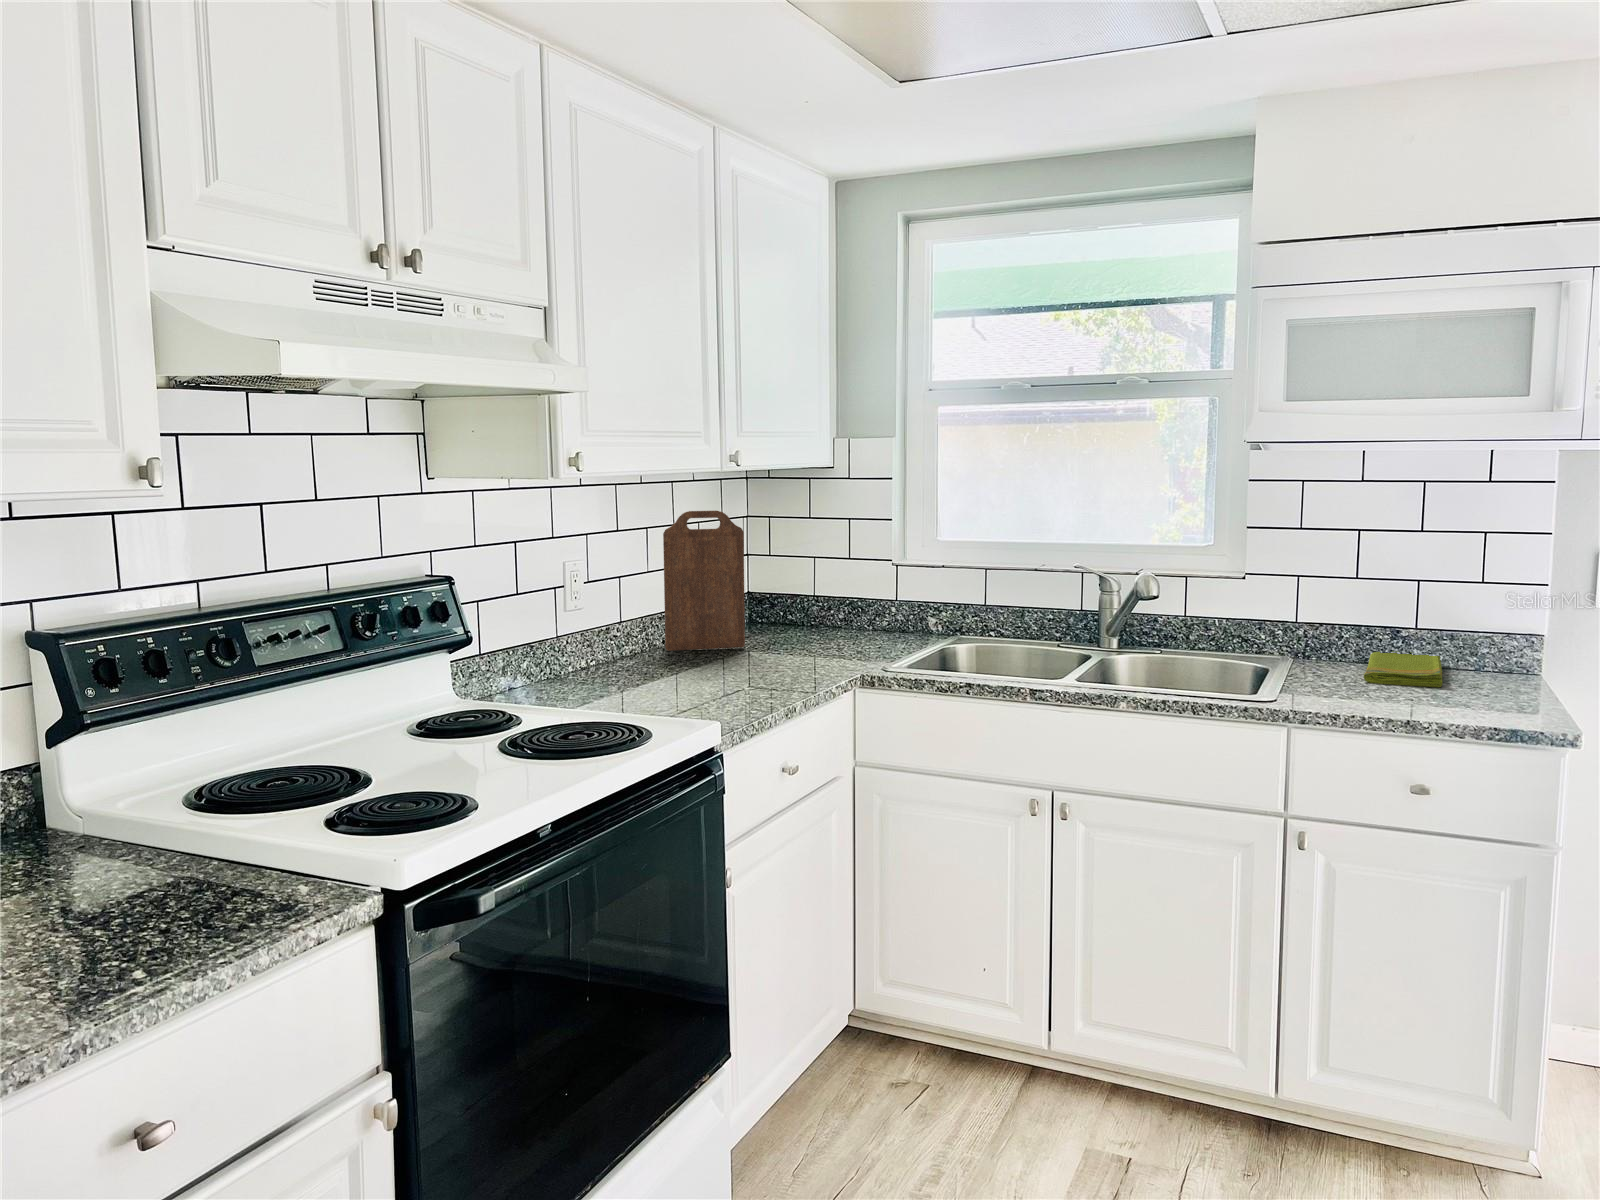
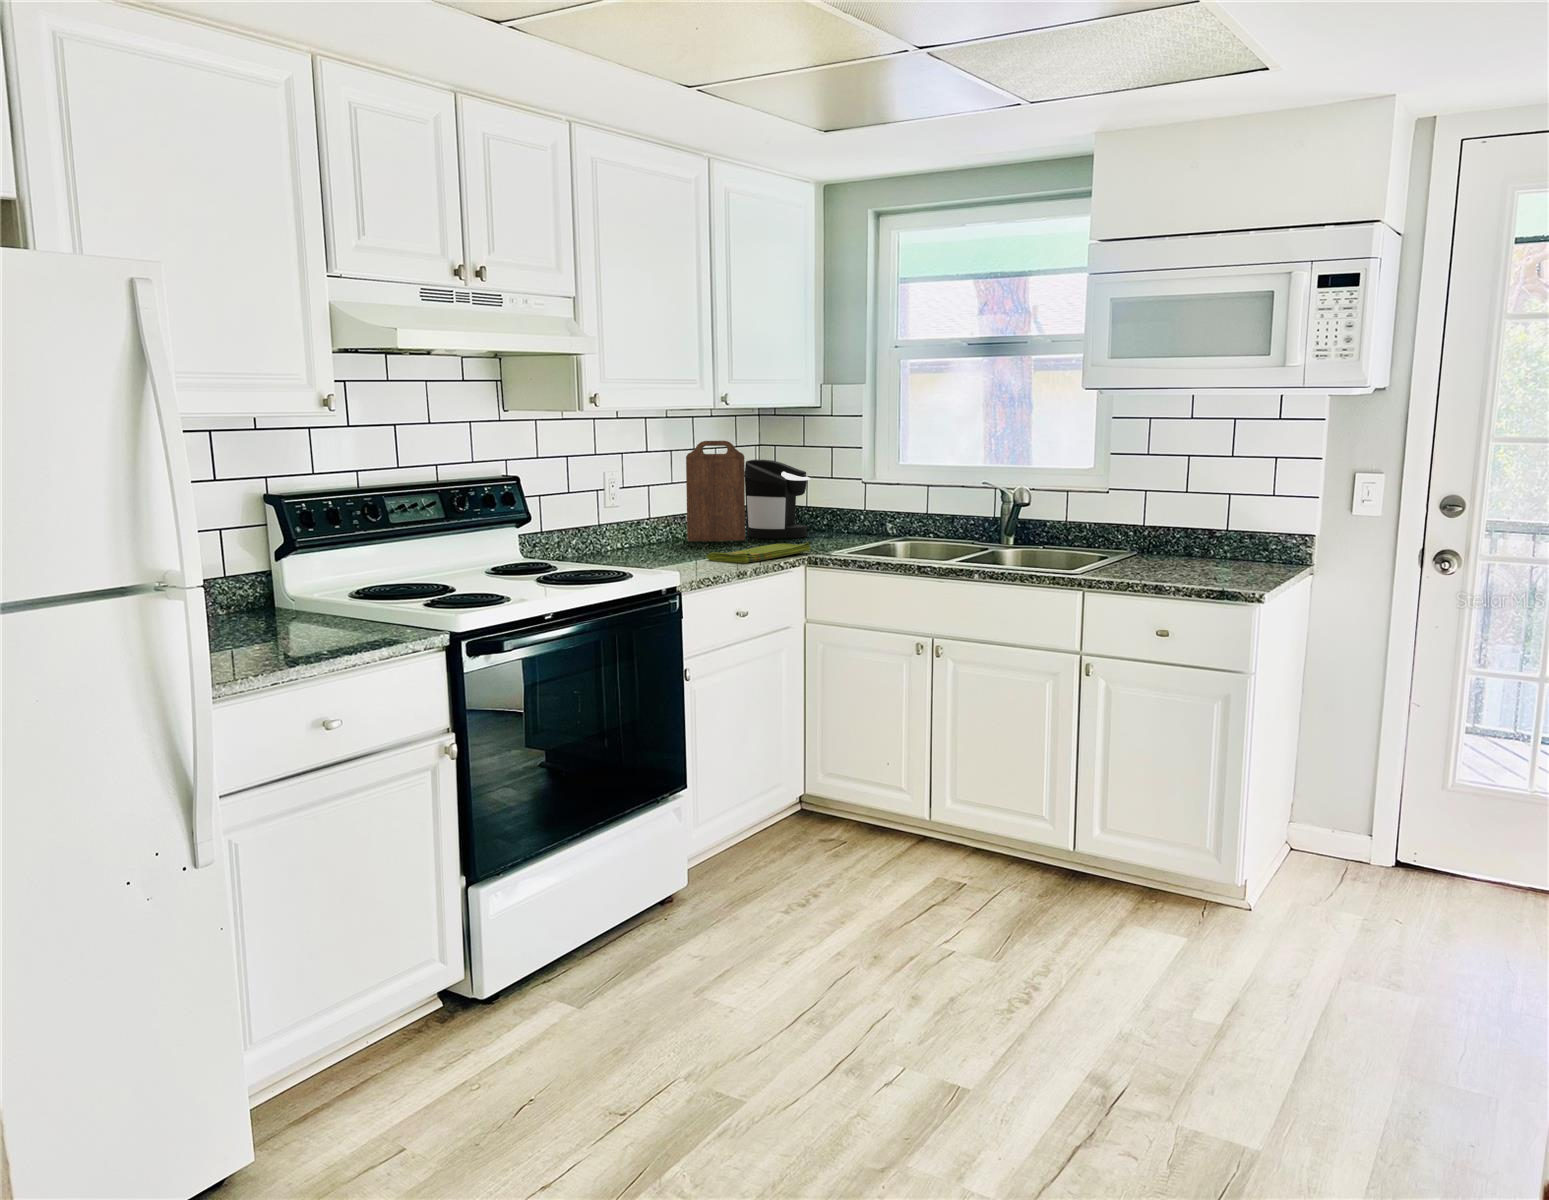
coffee maker: none [734,534,824,642] -> present [745,459,810,539]
dish towel: present [1364,652,1443,687] -> present [707,542,810,563]

